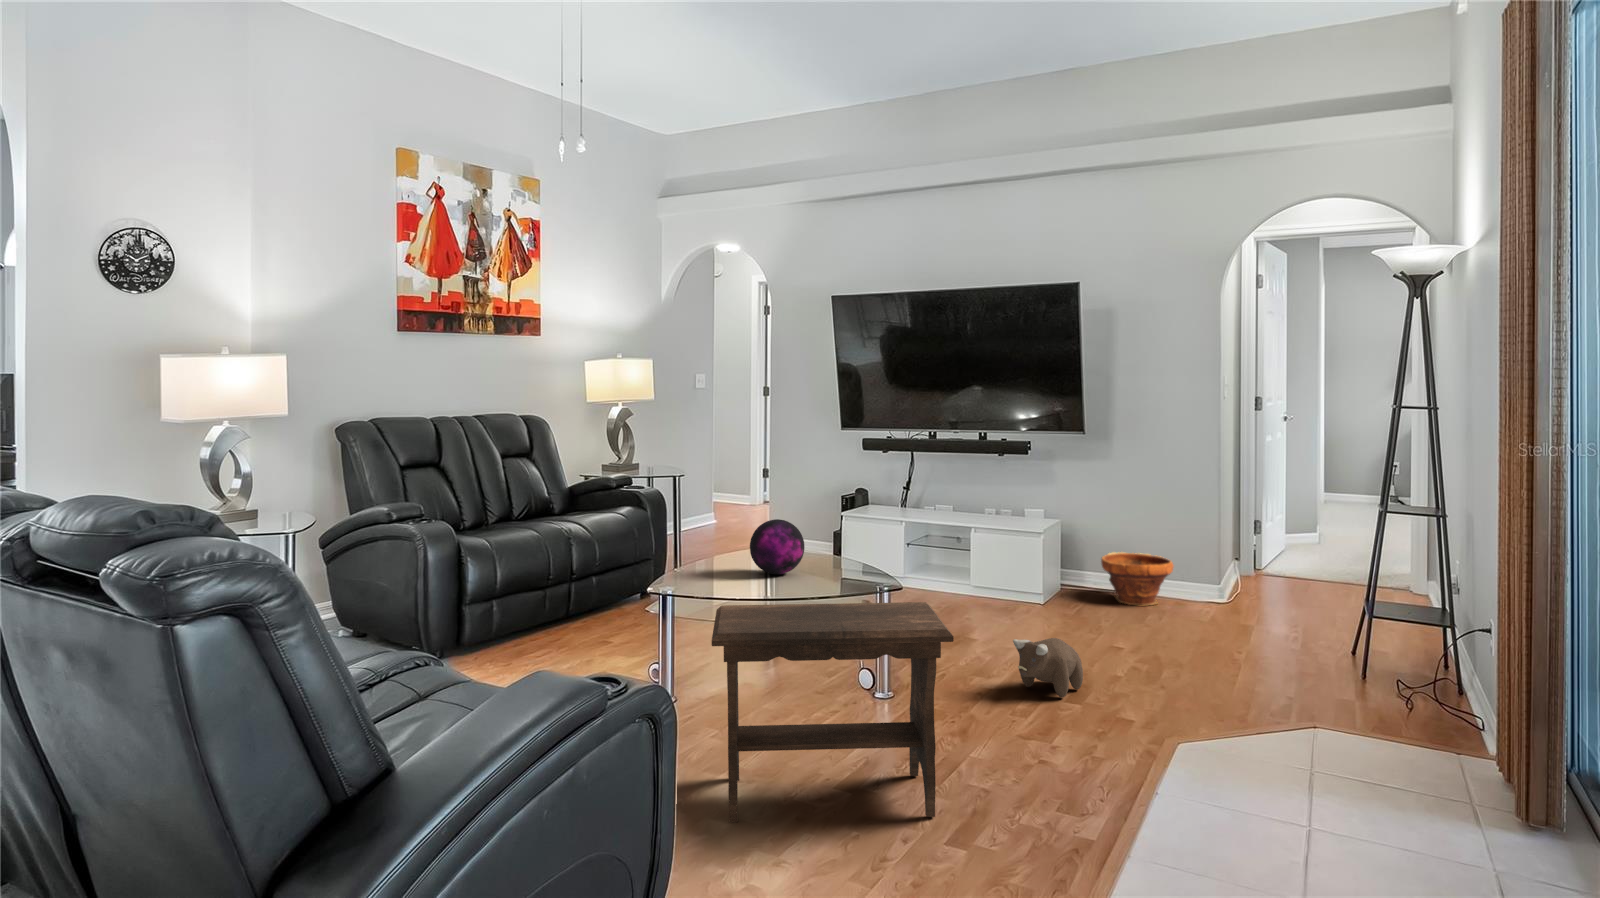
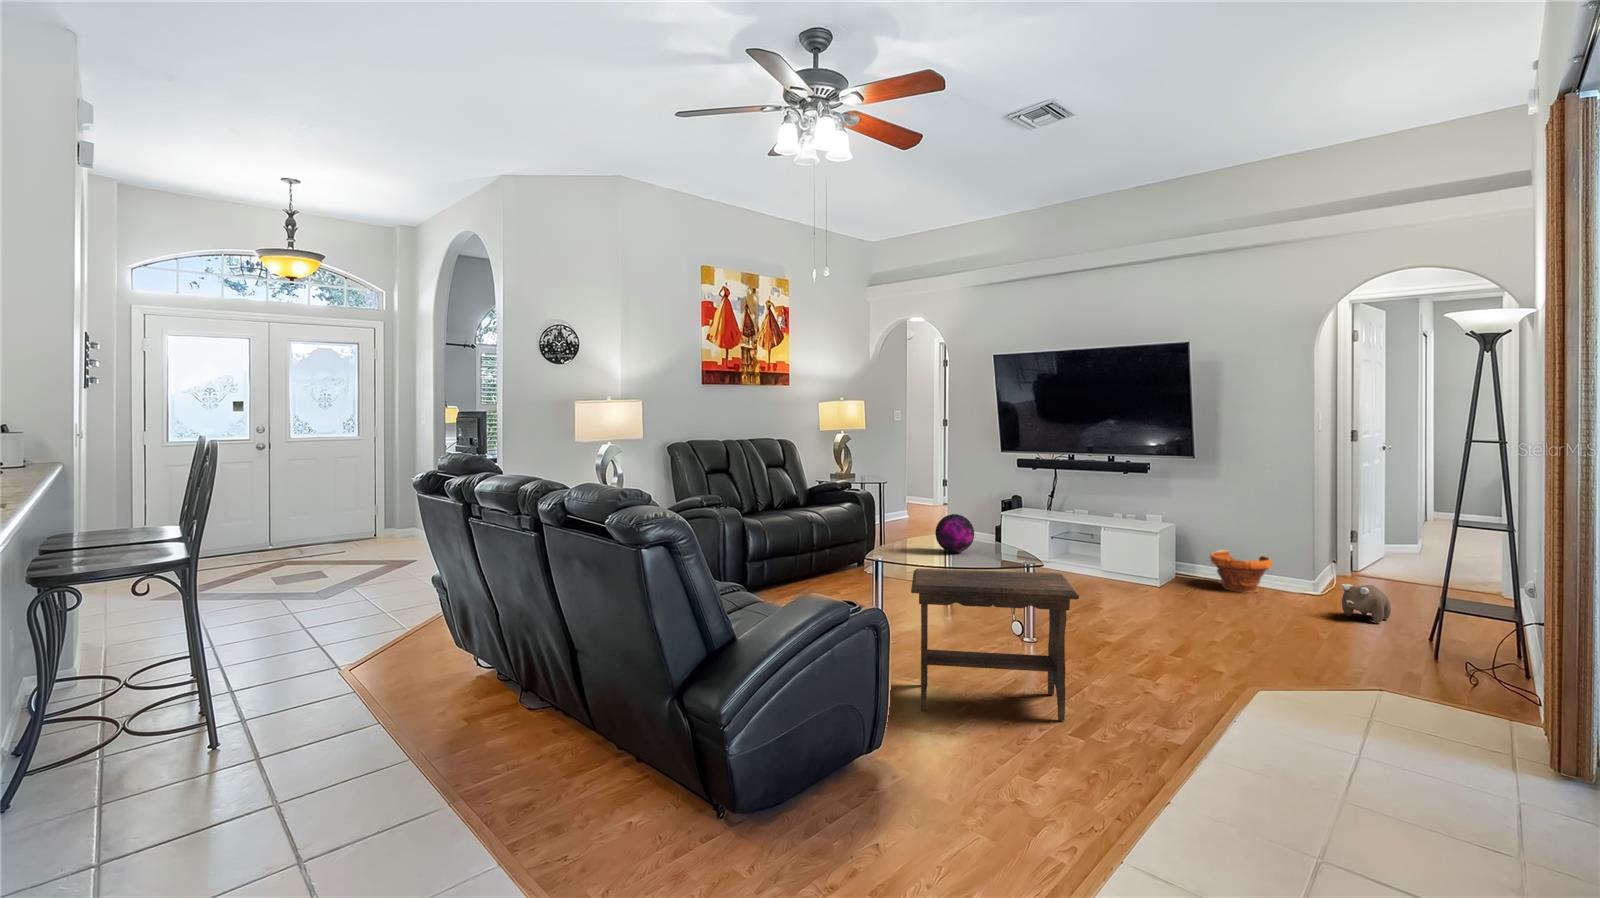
plush toy: present [1013,638,1083,698] -> present [1341,584,1391,623]

